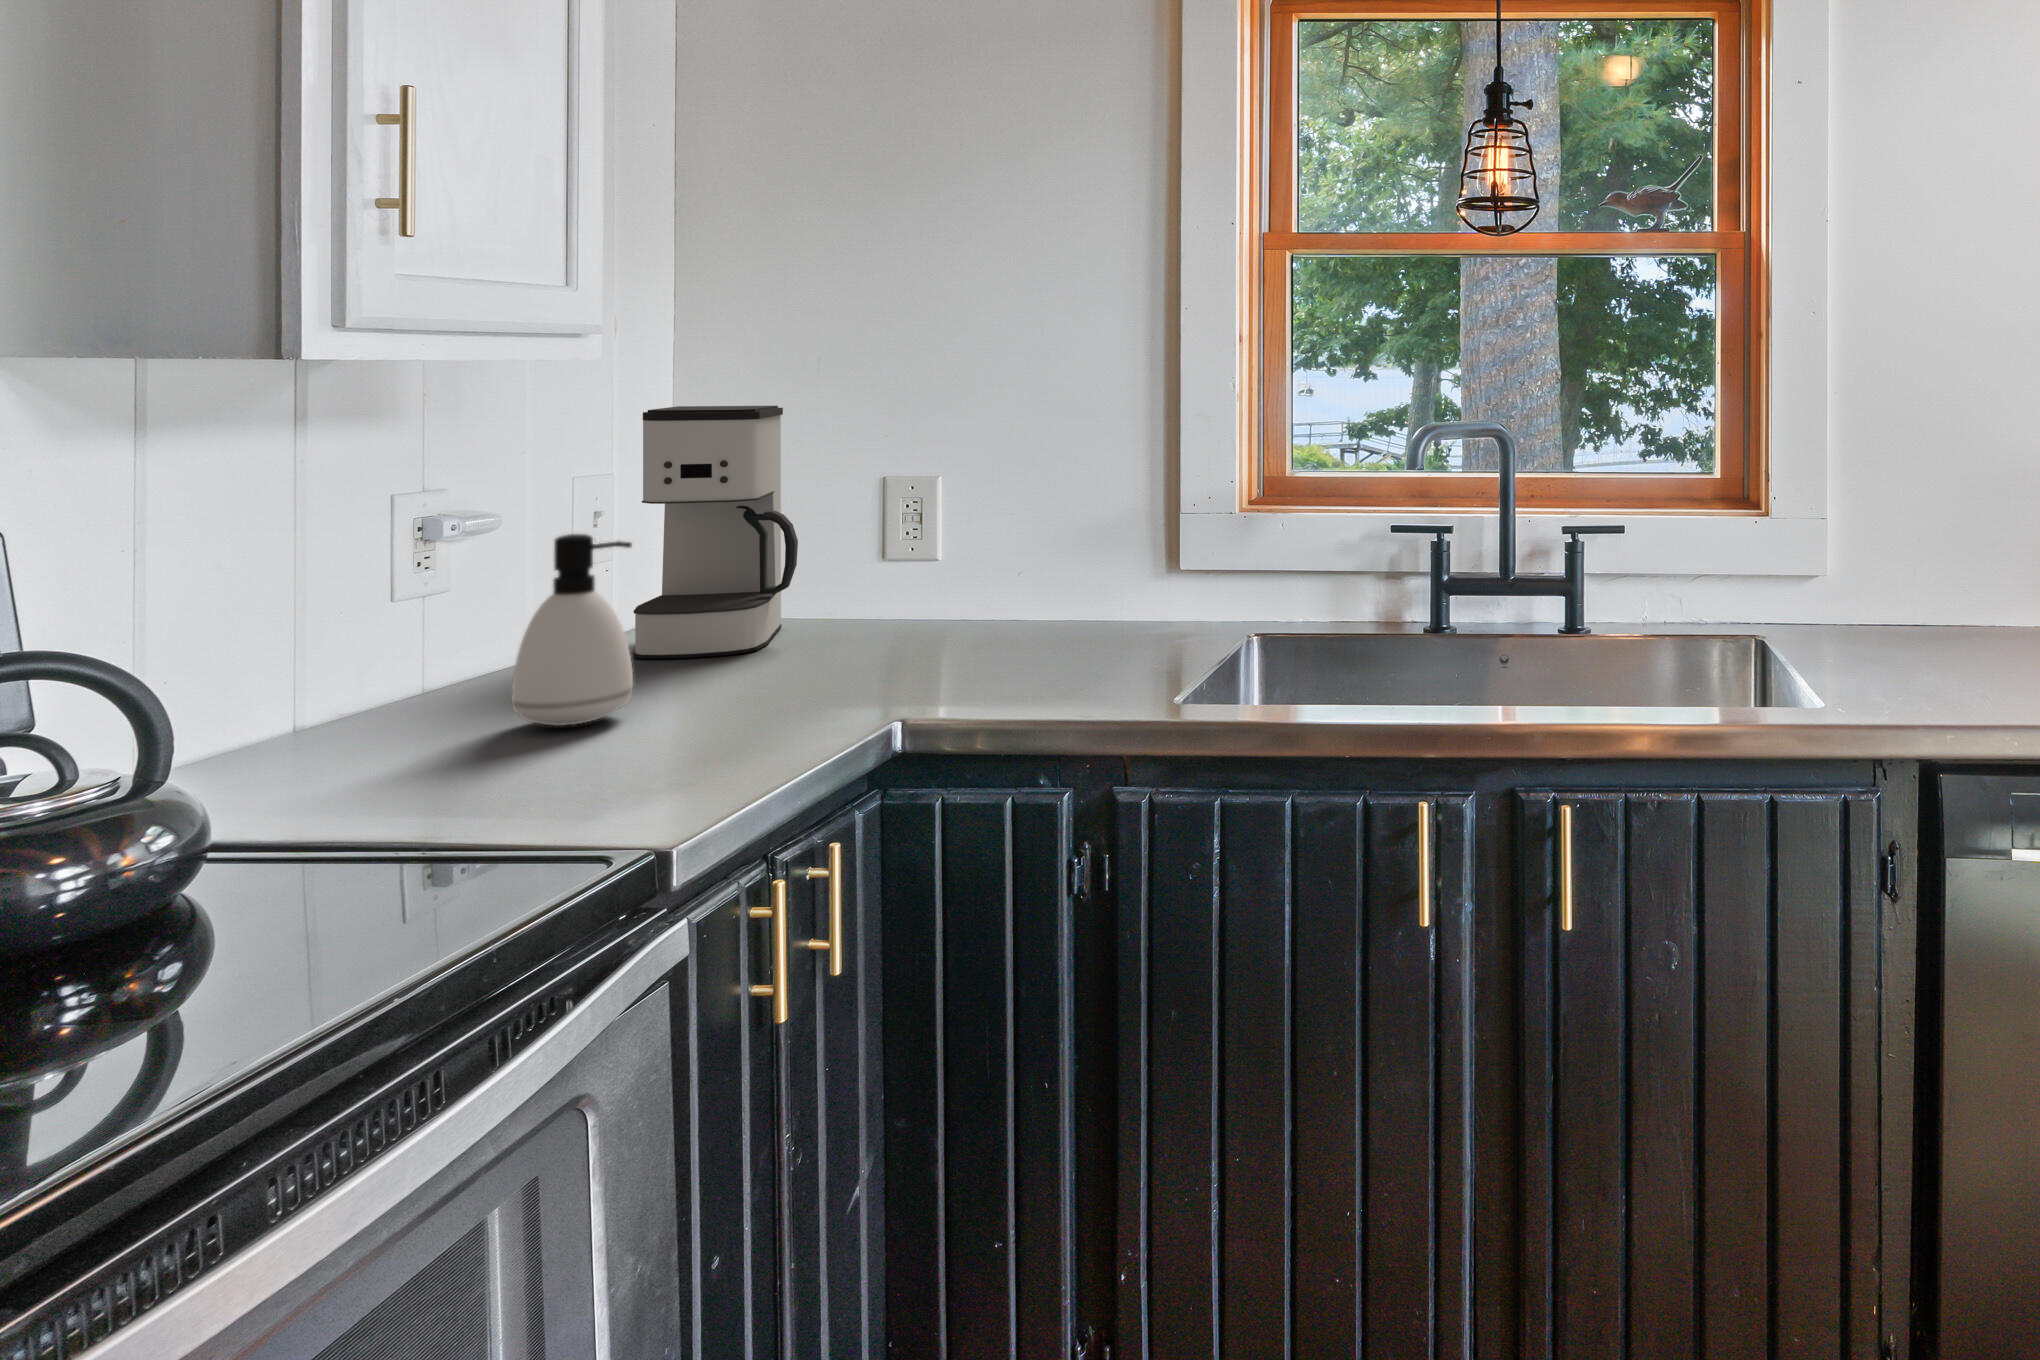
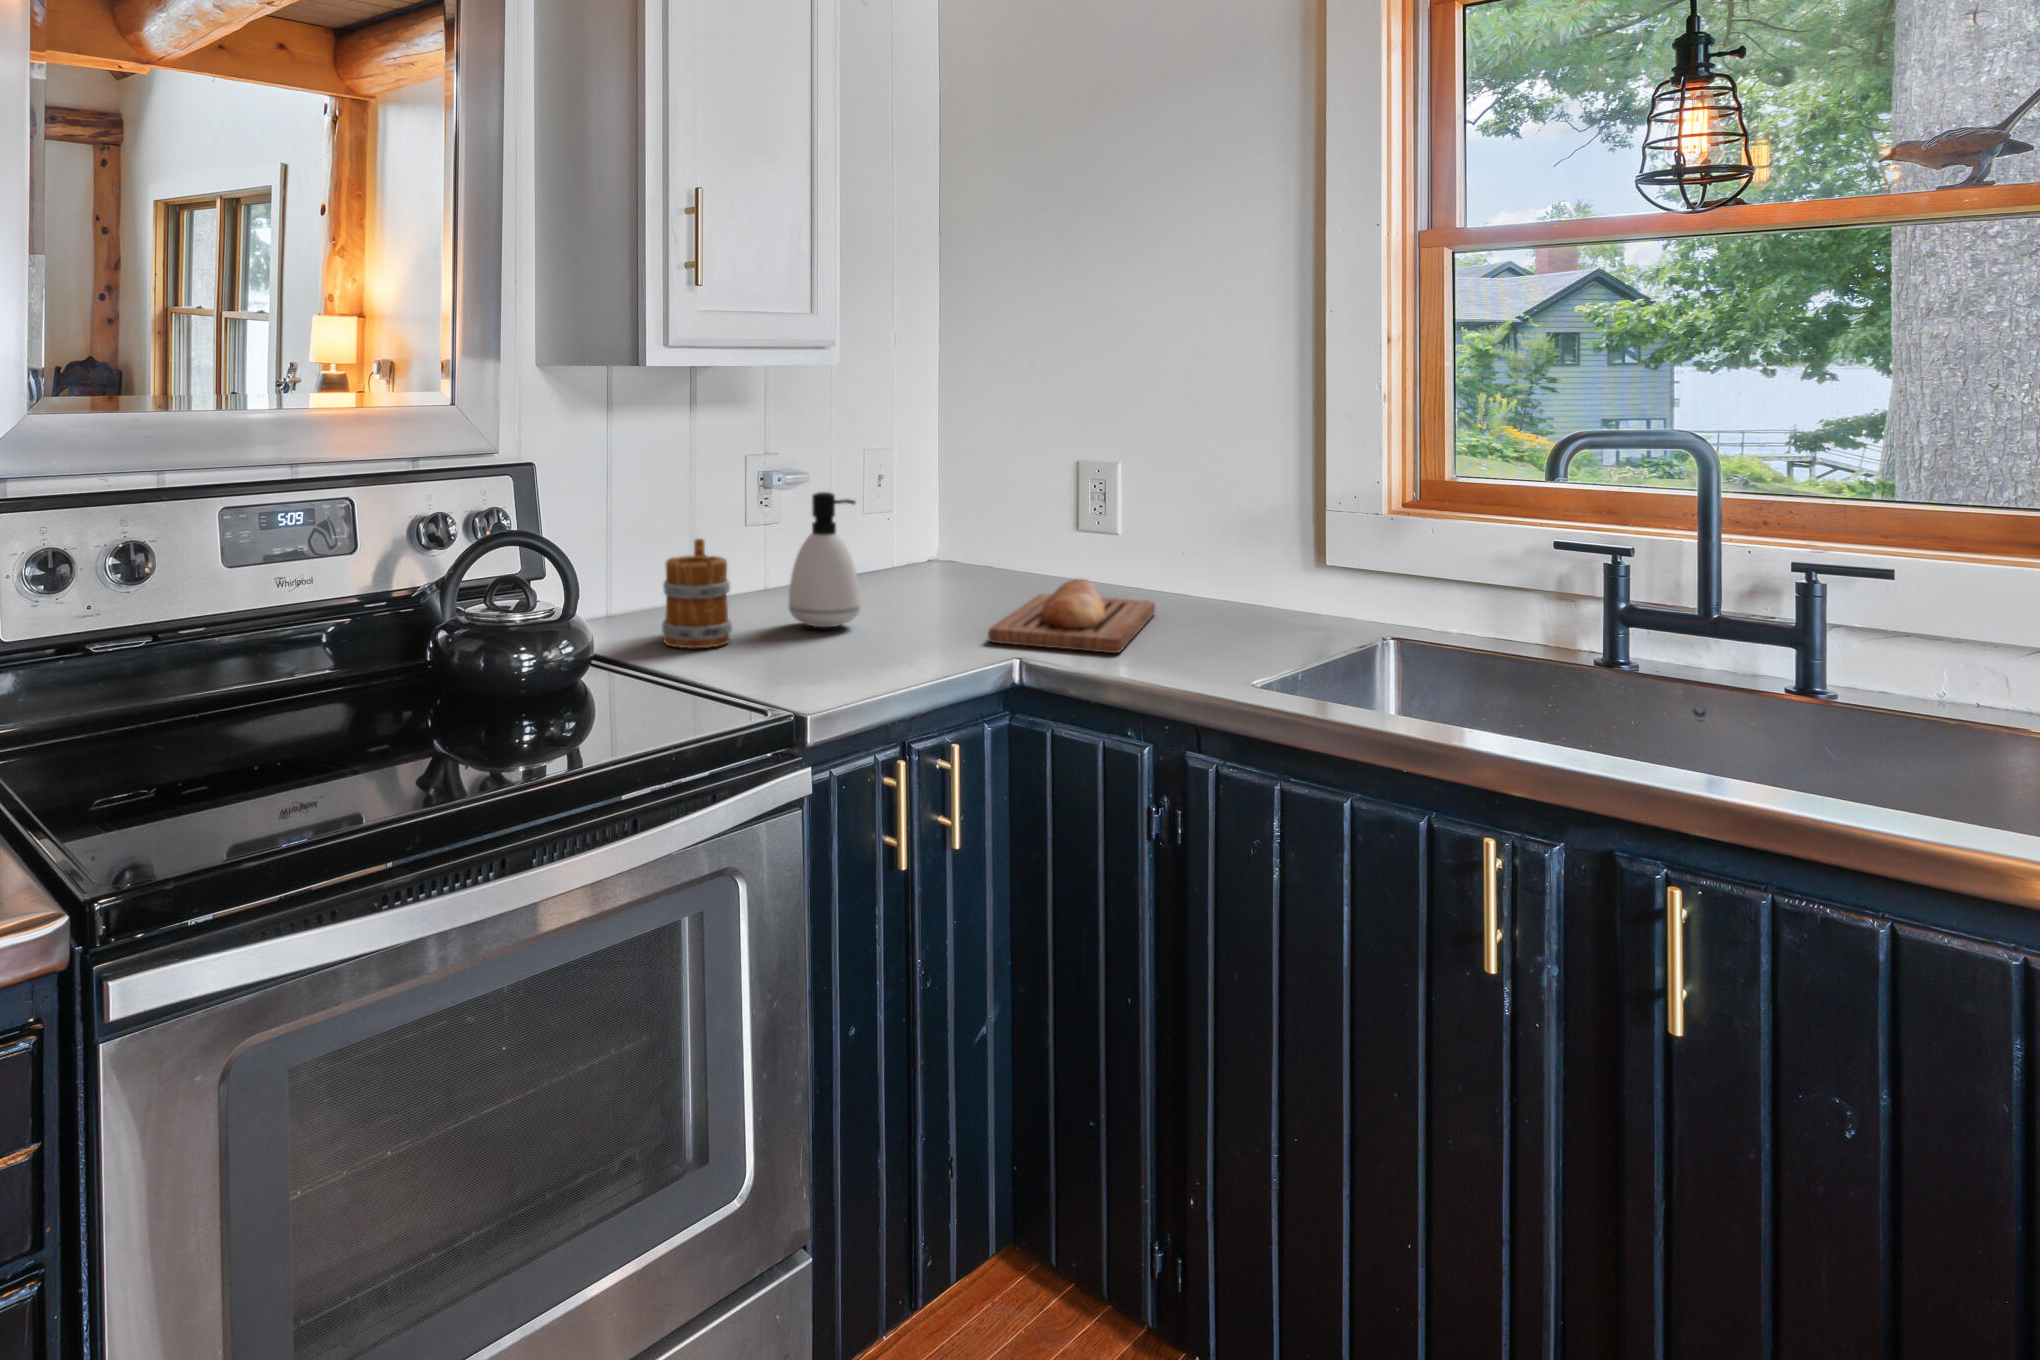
coffee maker: present [634,406,798,659] -> none [891,404,1003,596]
bread loaf: none [836,612,1009,705] -> present [988,579,1155,653]
mug: none [291,622,430,798] -> present [662,539,732,648]

